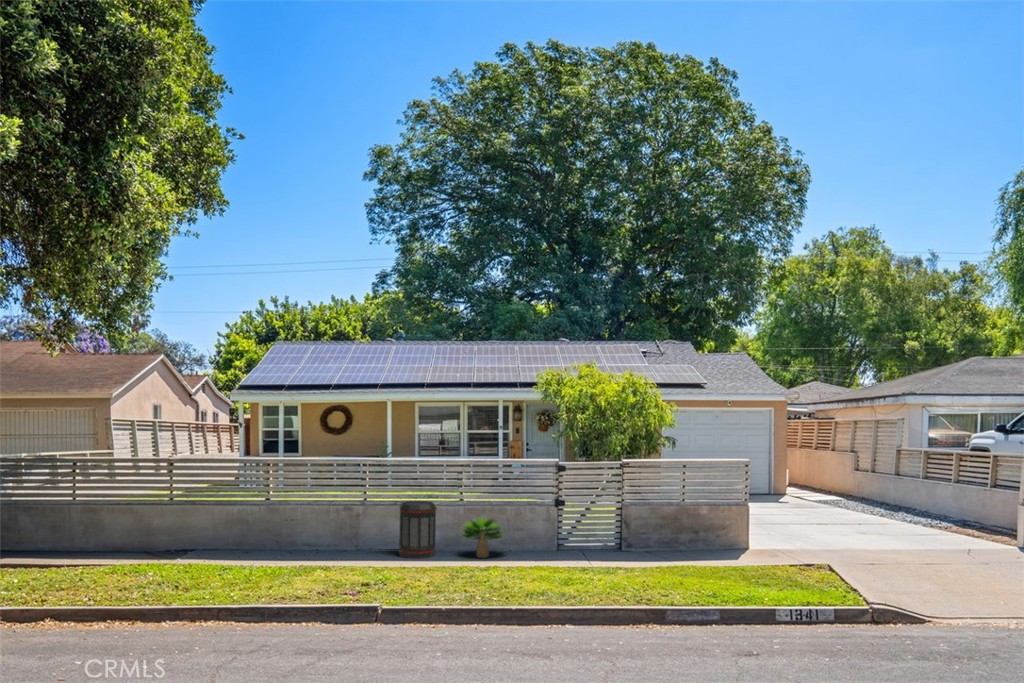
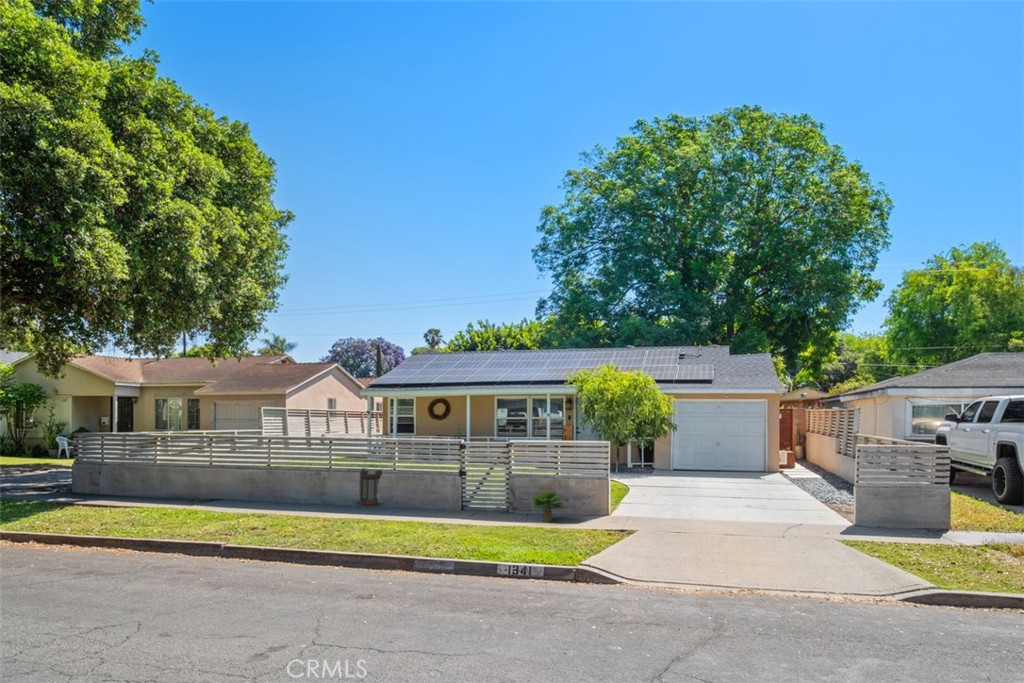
potted plant: present [460,519,504,558] -> present [532,492,563,522]

